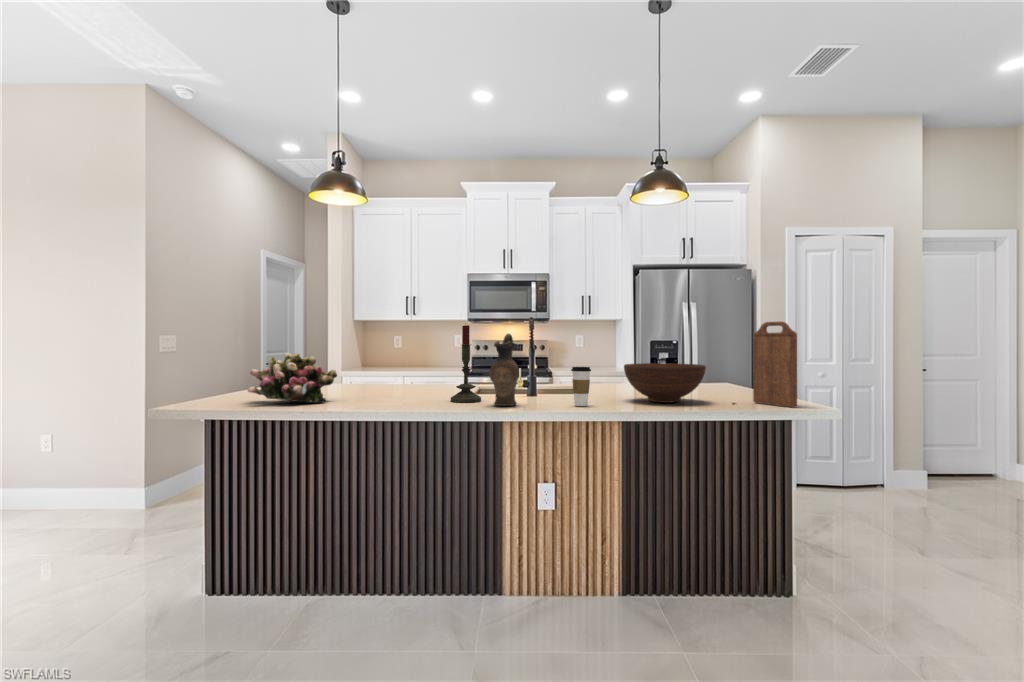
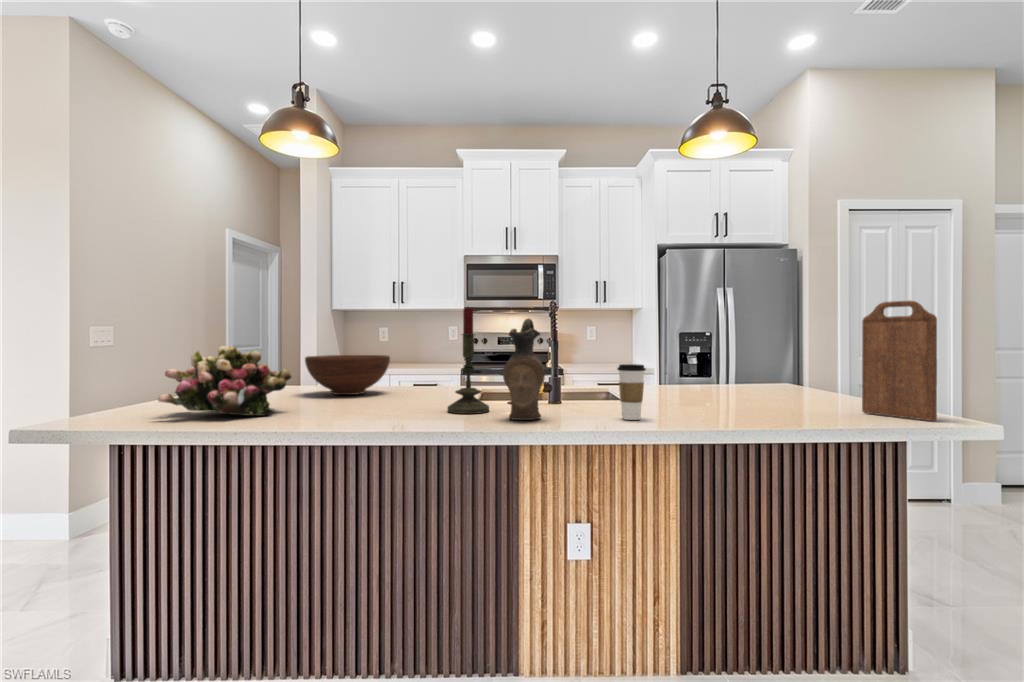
fruit bowl: present [624,363,706,403] -> present [305,355,390,395]

